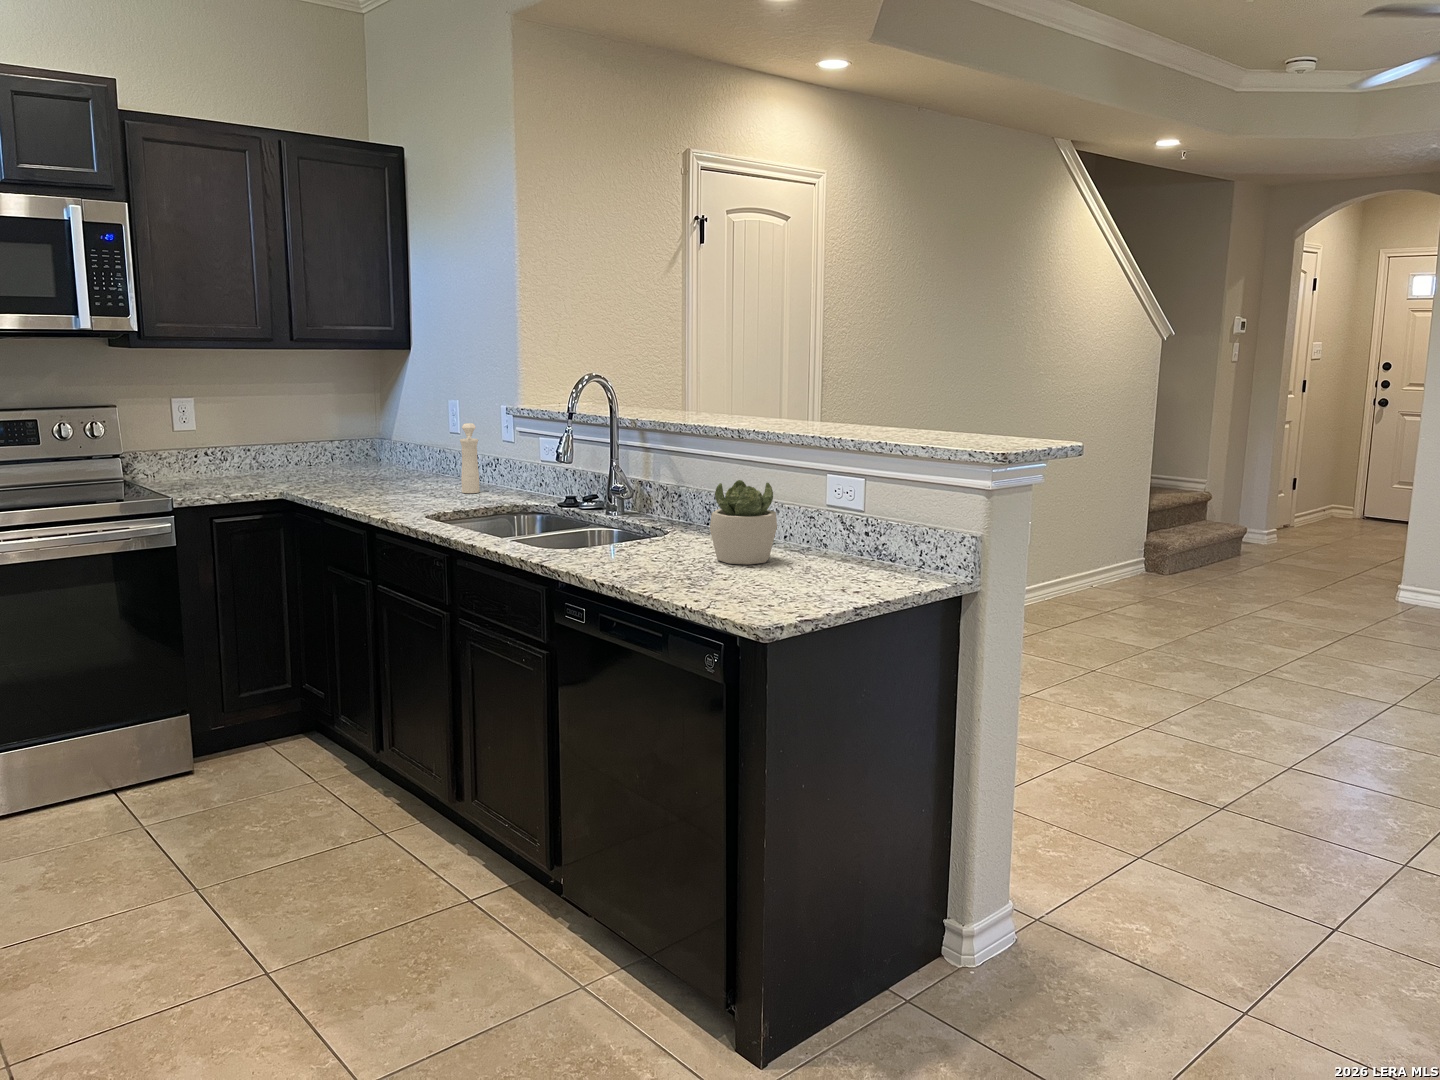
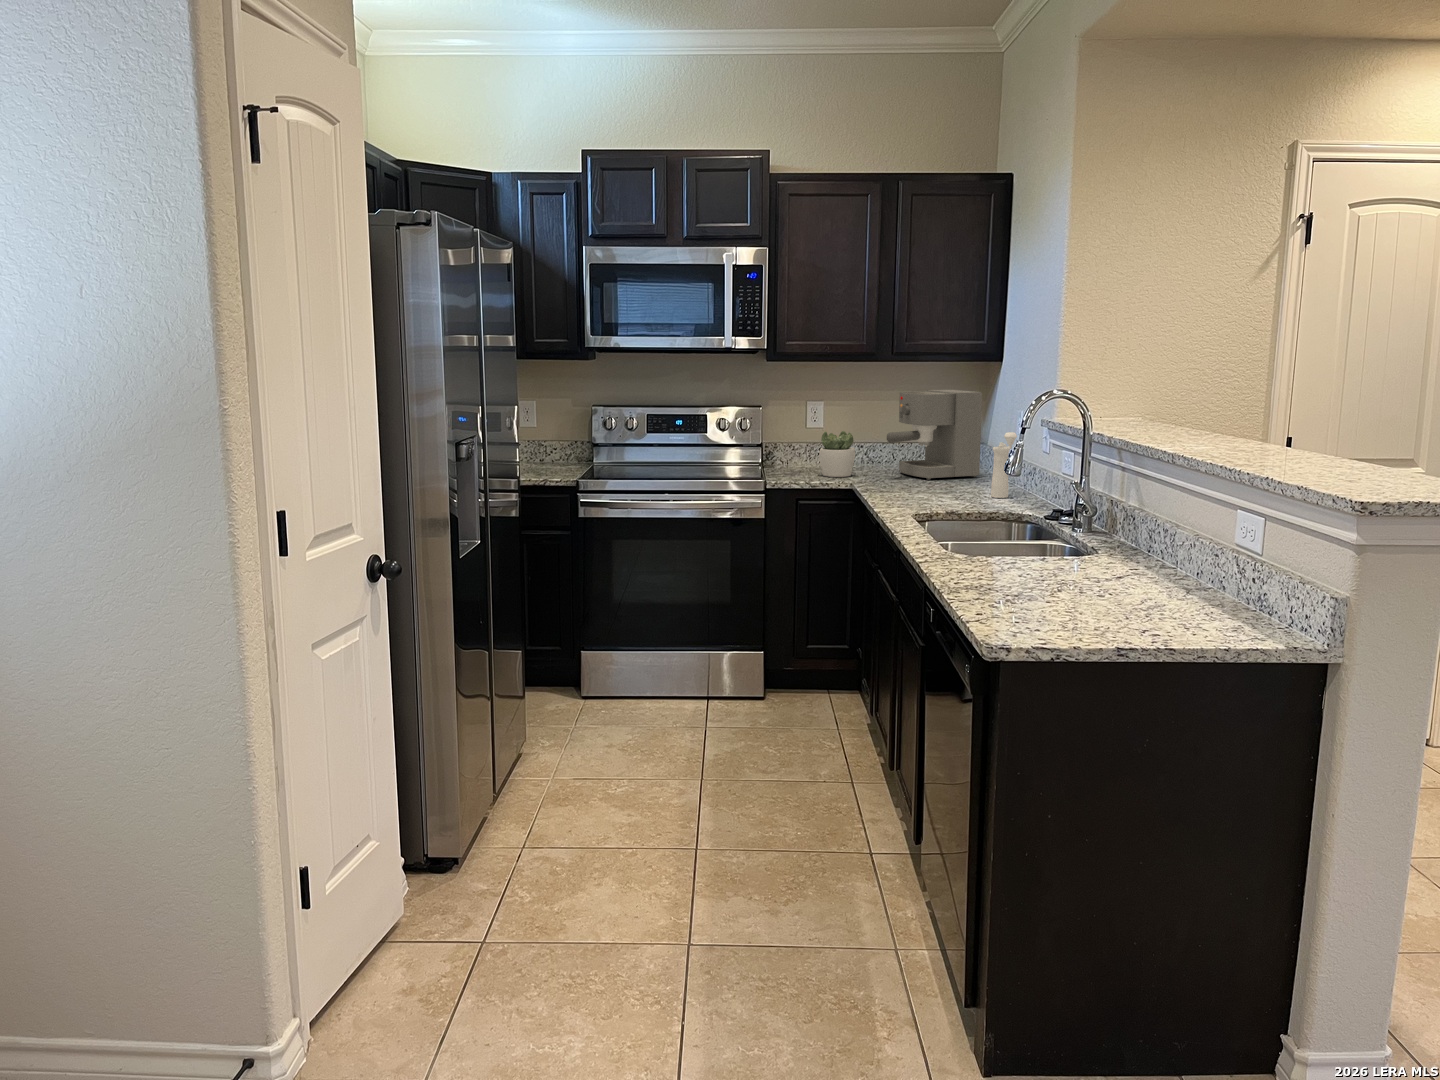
coffee maker: none [307,380,411,482] -> present [887,390,982,480]
succulent plant: present [710,480,777,565] -> present [819,431,855,477]

